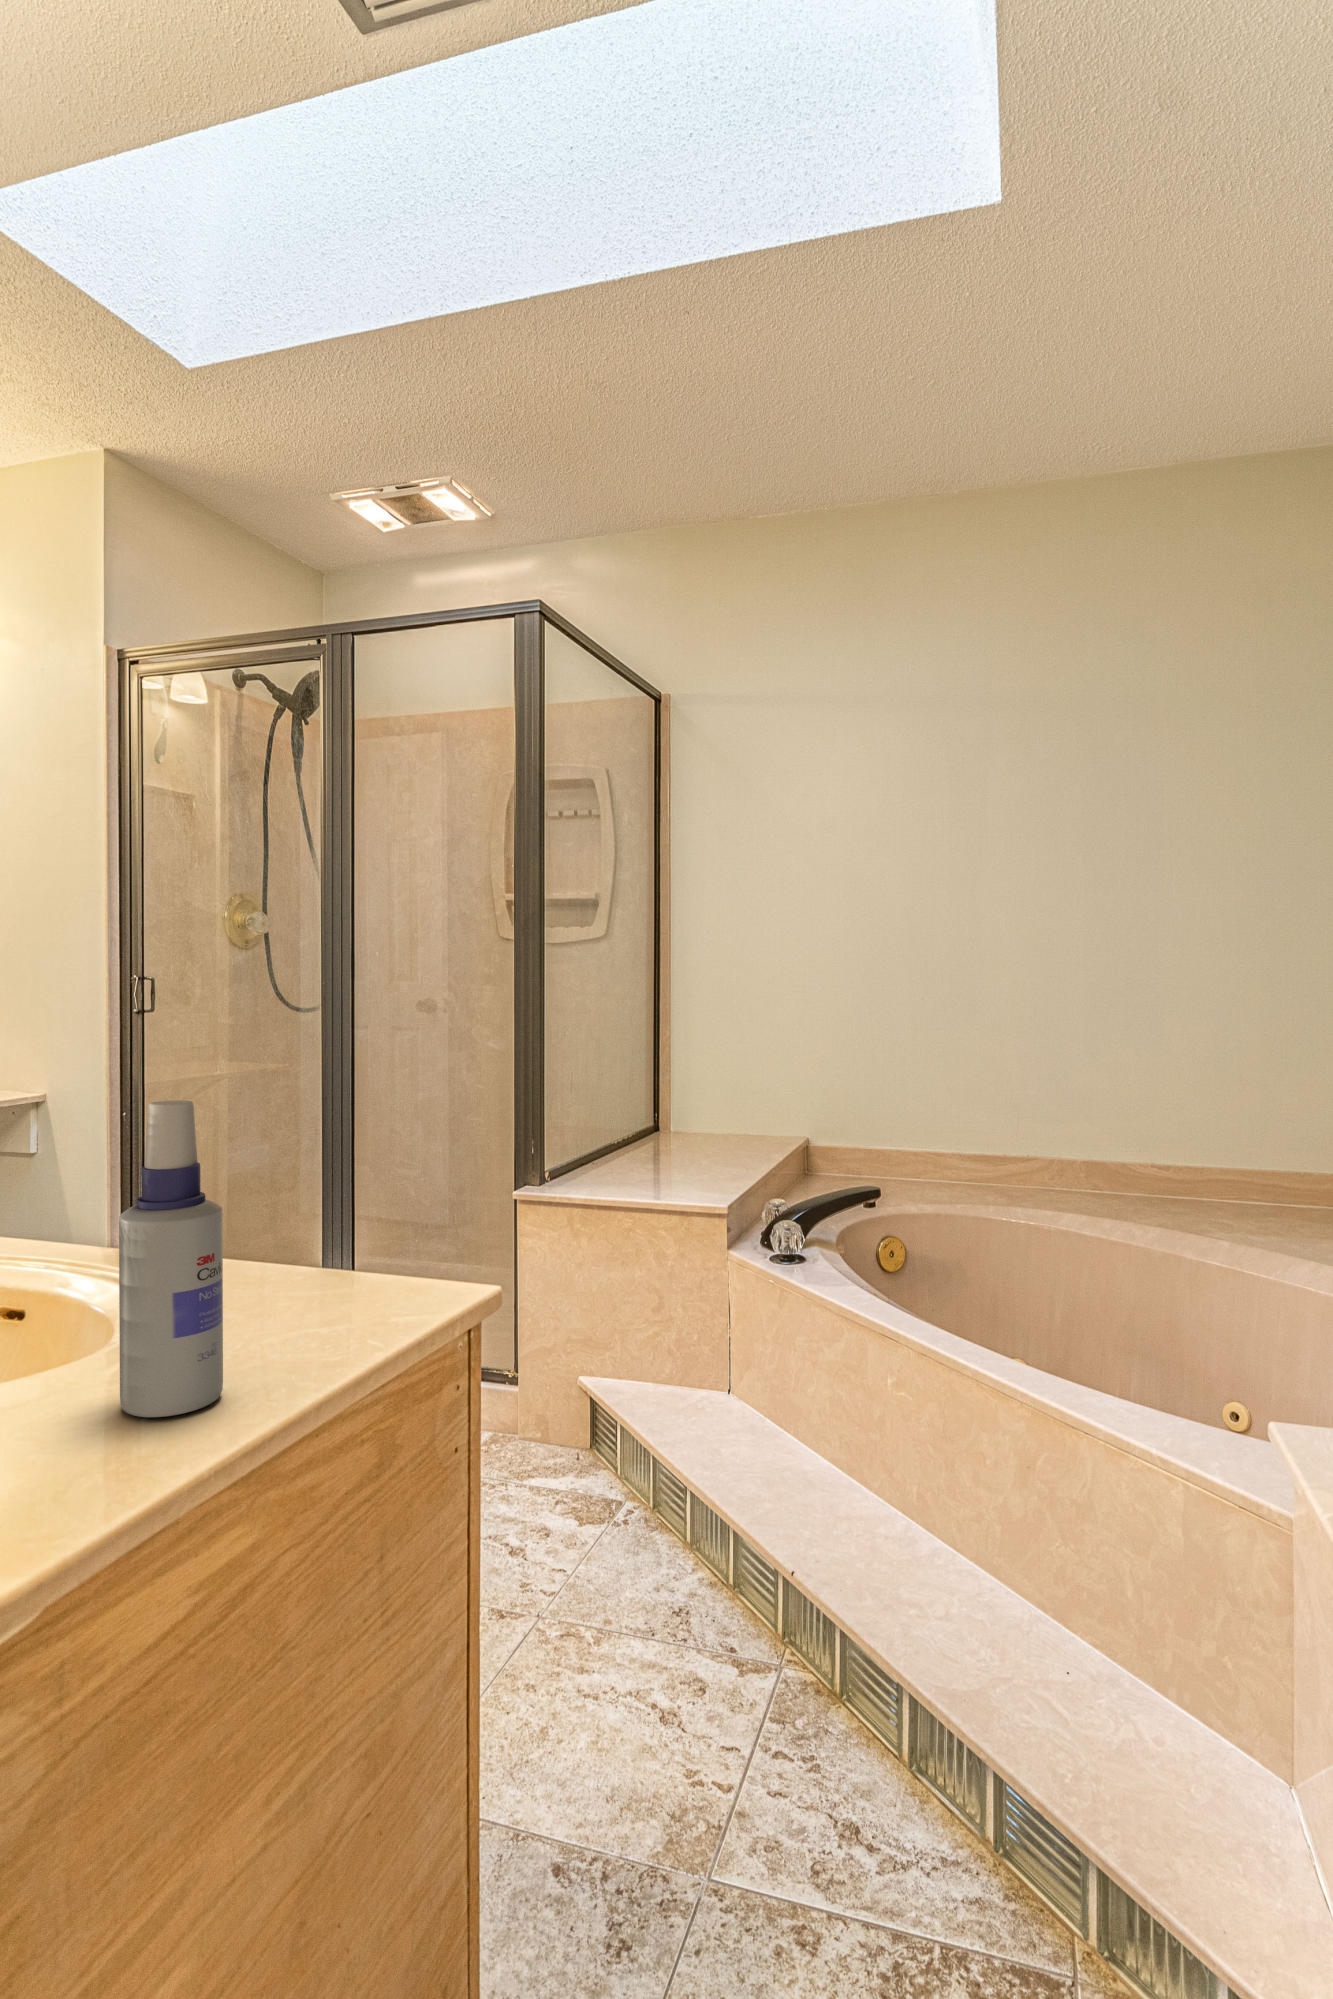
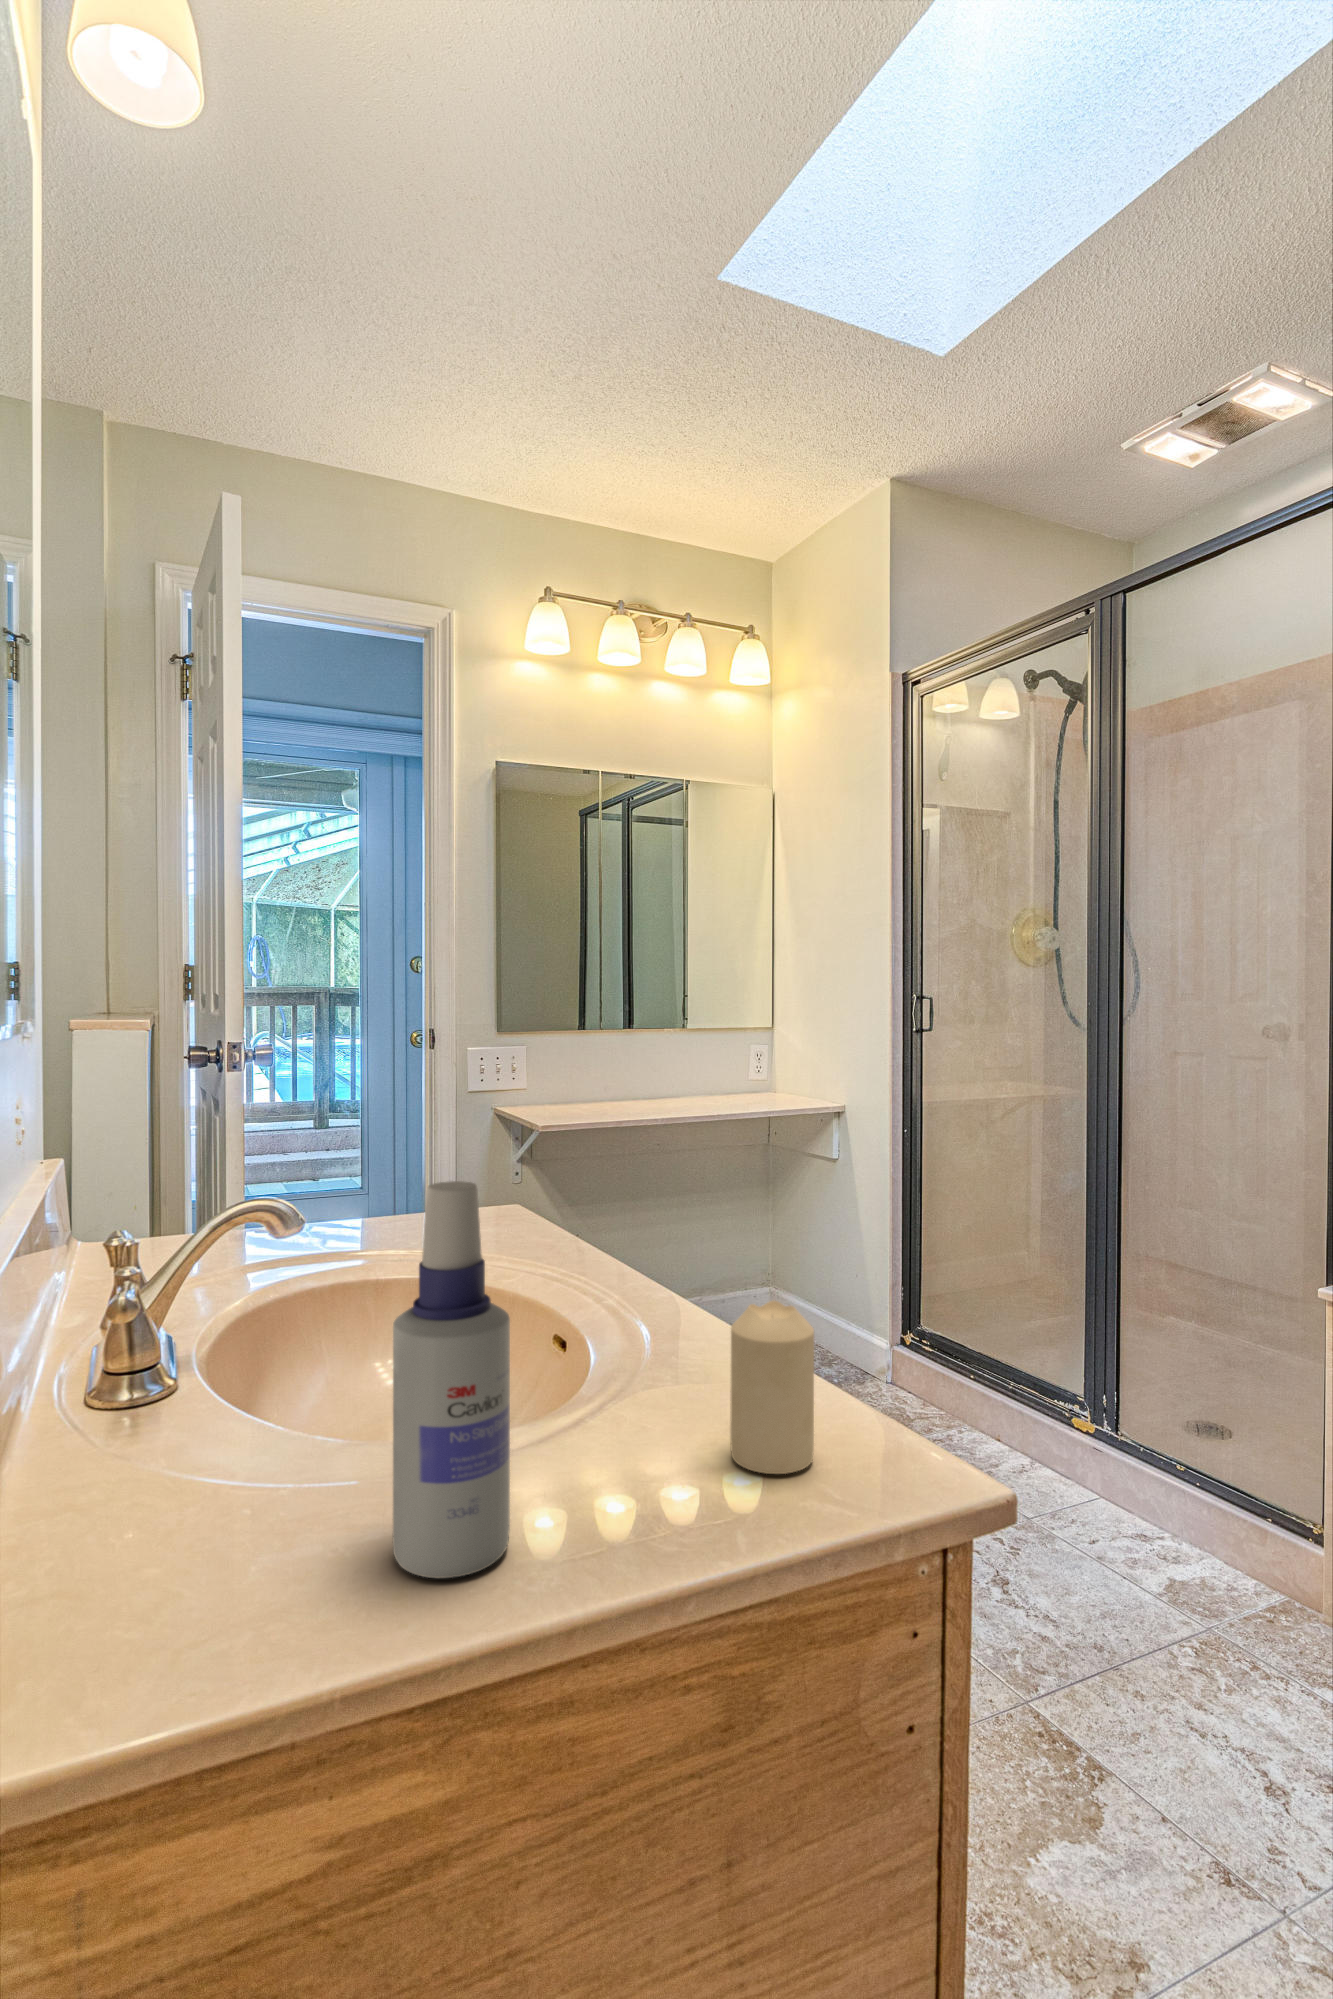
candle: none [304,1190,370,1315] -> present [730,1301,814,1474]

